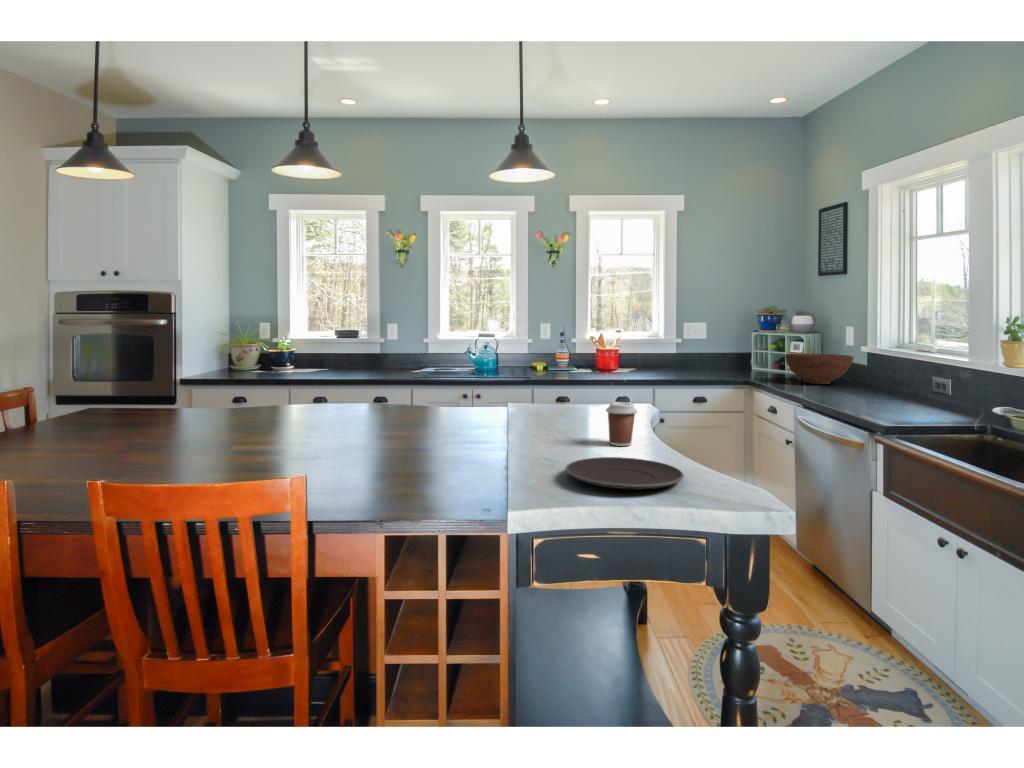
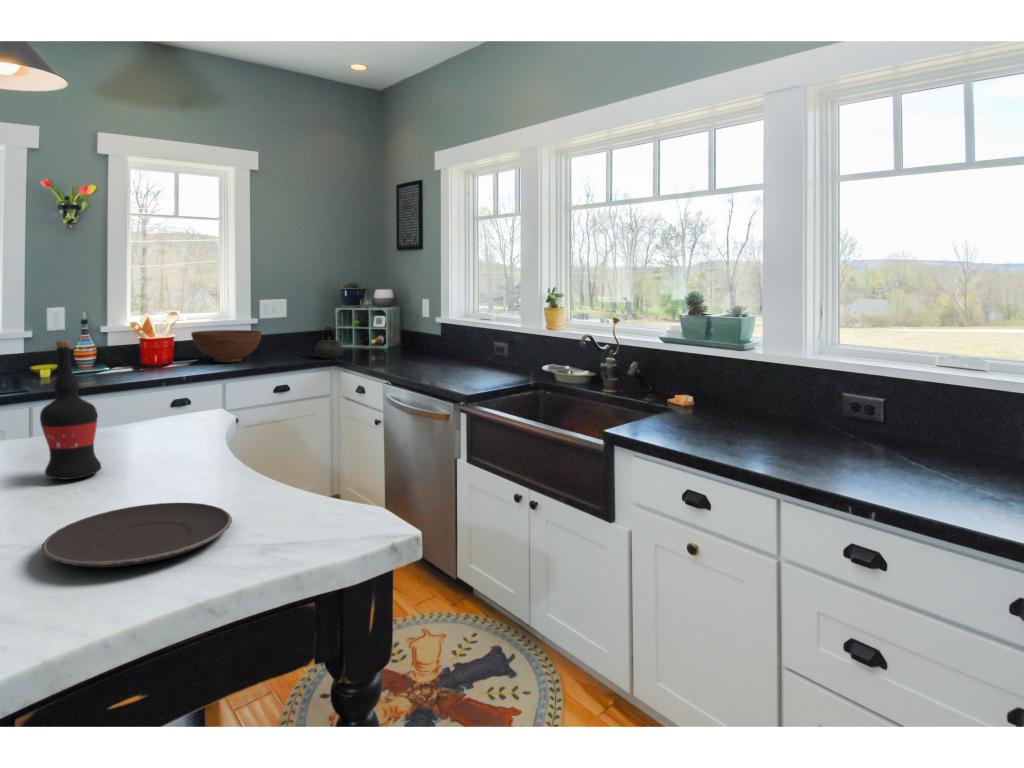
wine bottle: none [553,341,588,438] -> present [40,341,101,479]
kettle: none [731,349,759,379] -> present [315,327,343,359]
fruit bowl: present [785,353,853,384] -> present [191,330,261,362]
coffee cup: present [606,402,637,446] -> none [125,421,173,482]

